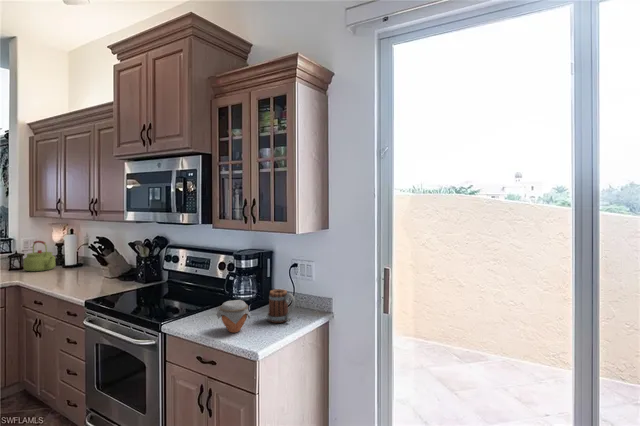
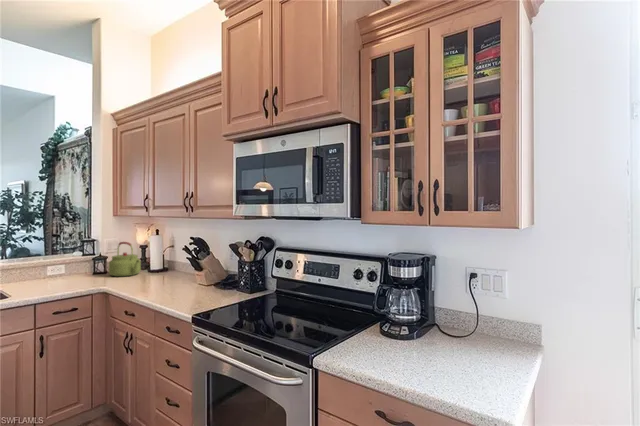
mug: present [267,289,295,323] -> none [461,310,512,362]
jar: present [216,300,250,333] -> none [402,325,455,376]

